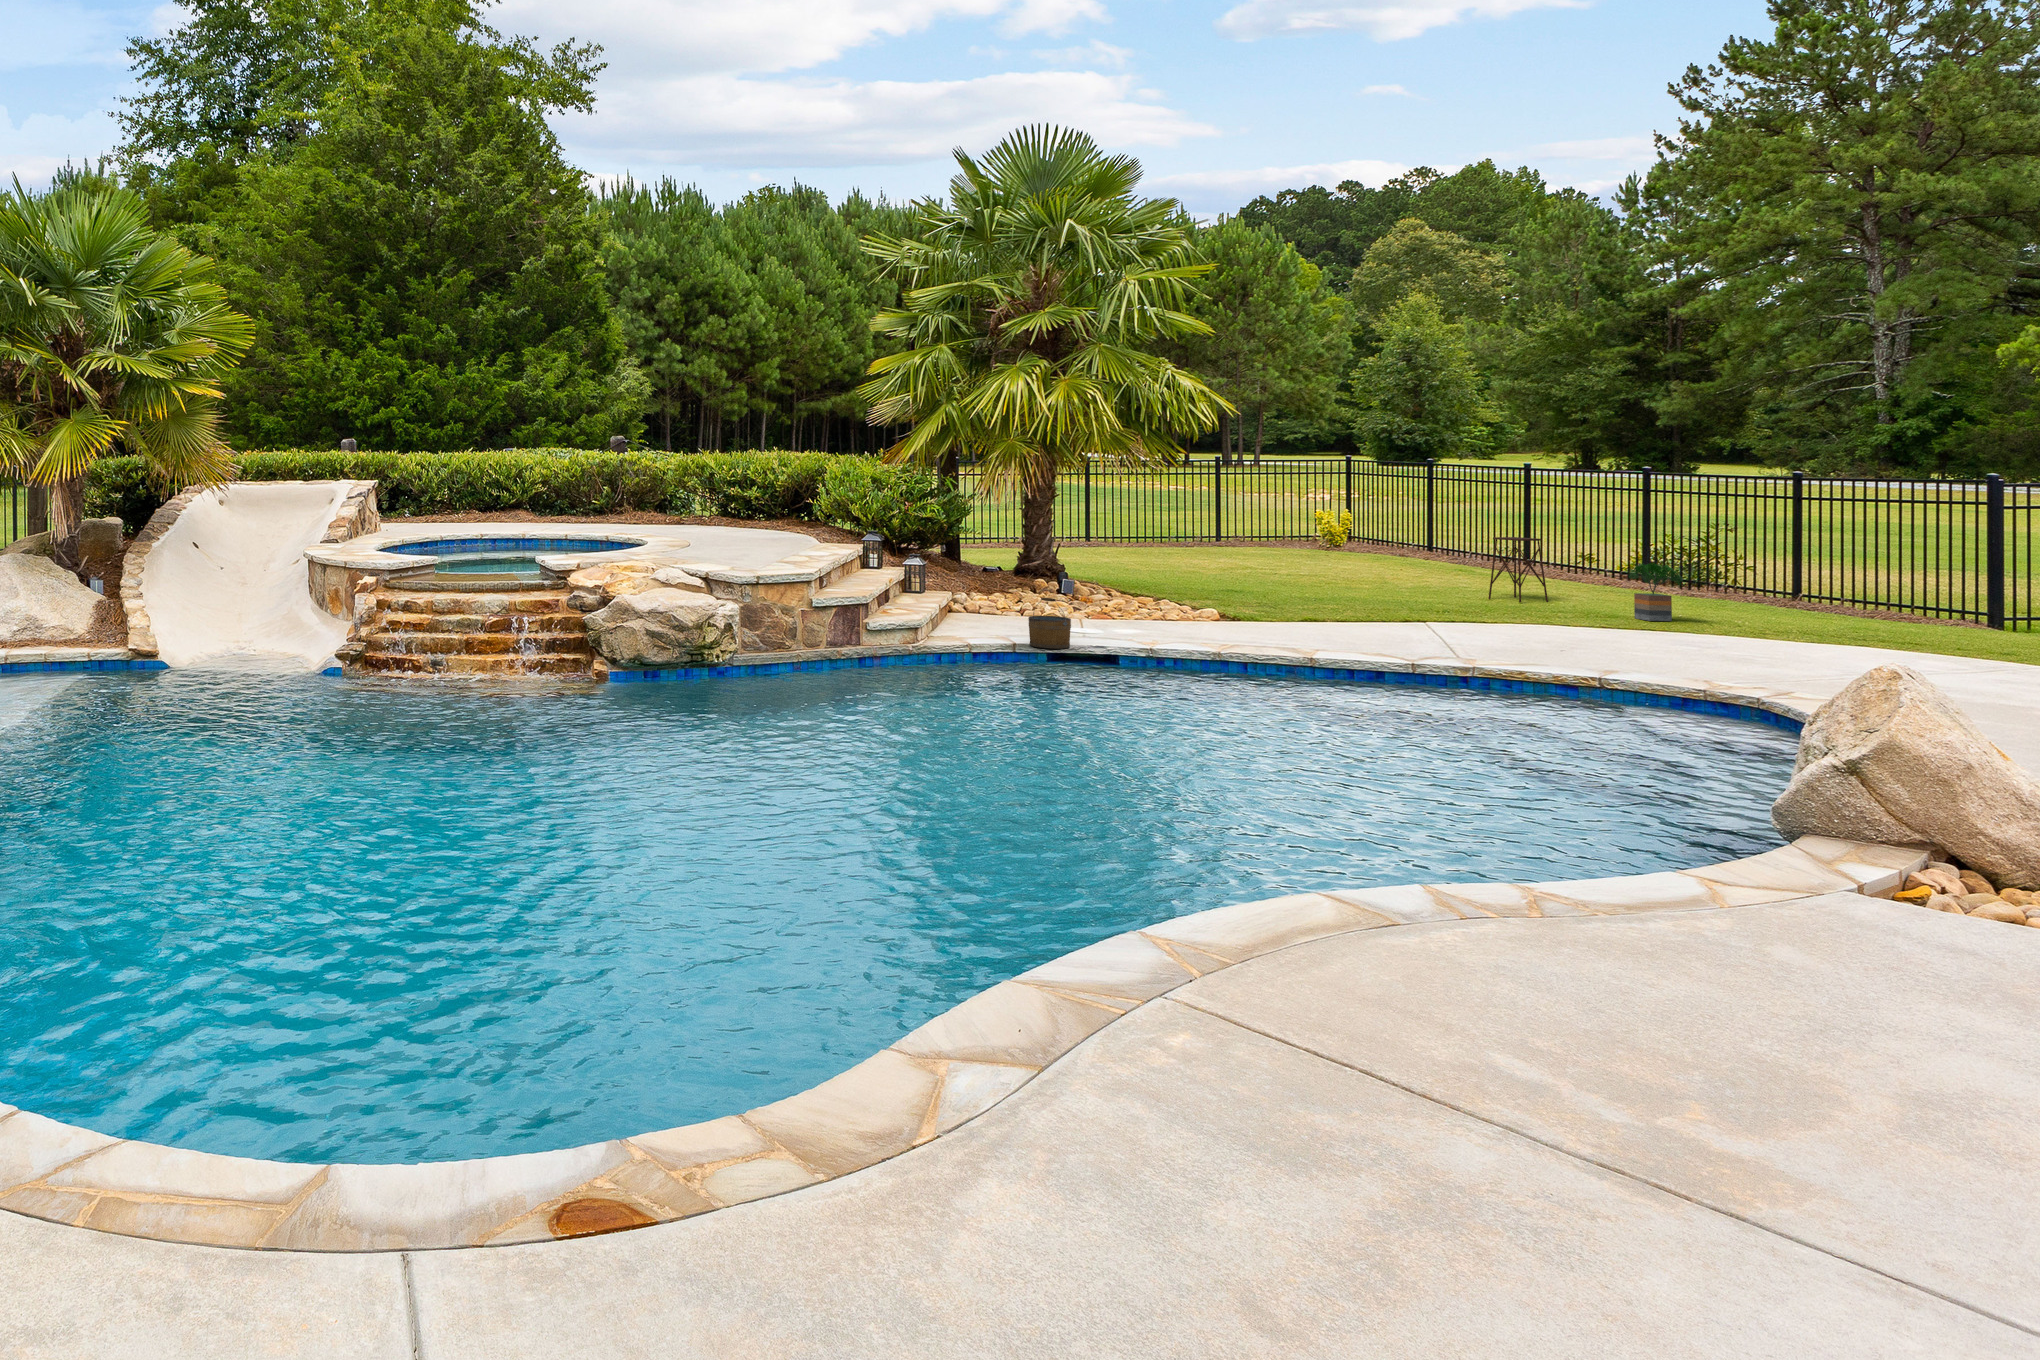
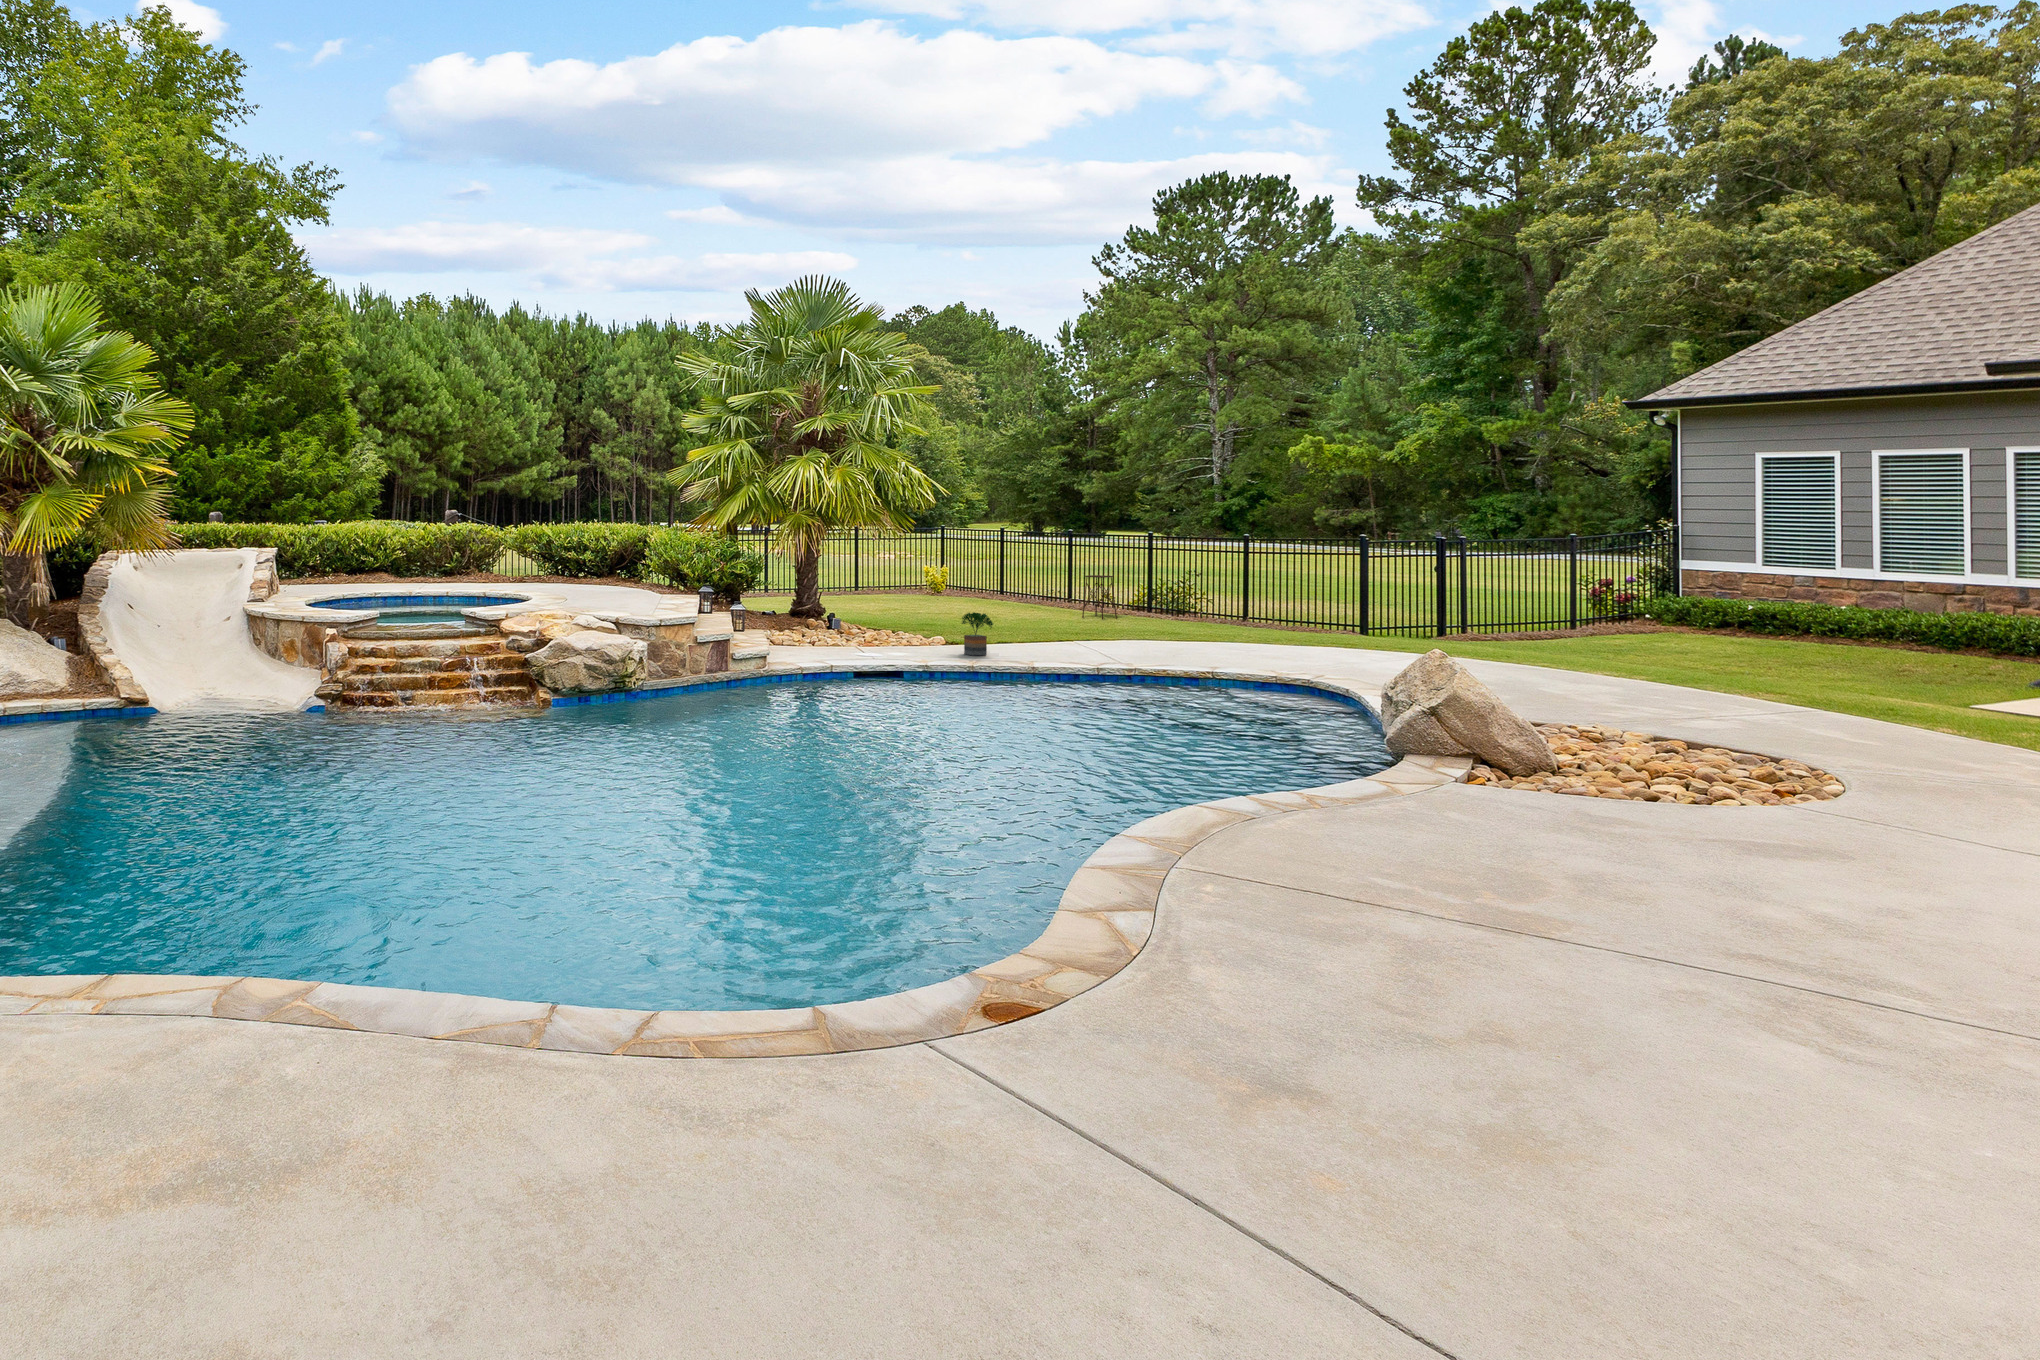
potted tree: present [1629,563,1682,621] -> present [962,612,993,655]
bucket: present [1028,598,1071,649] -> none [833,627,862,663]

